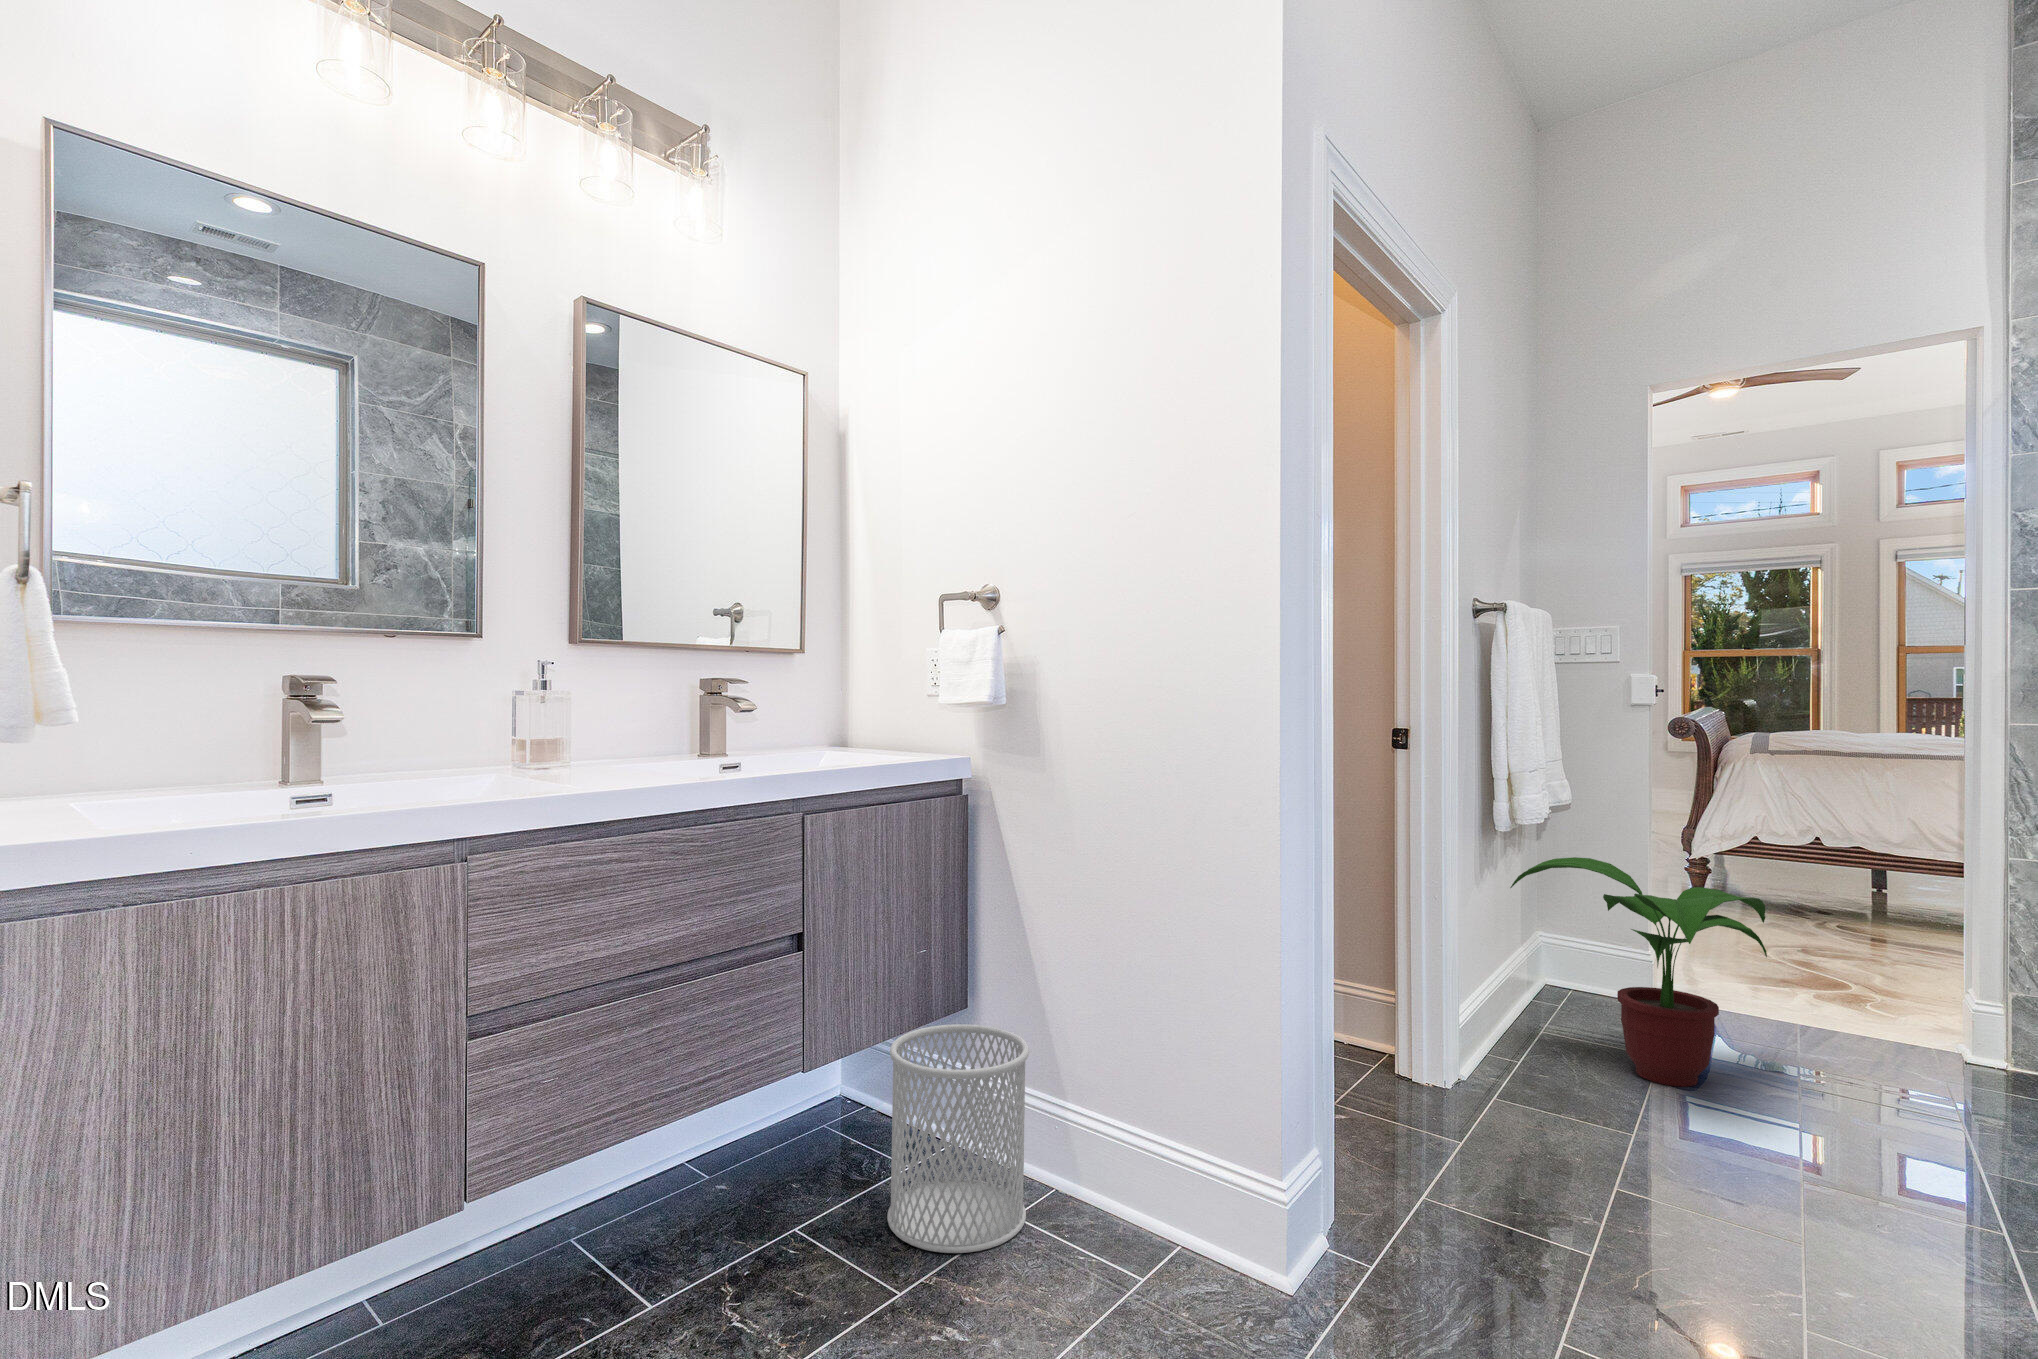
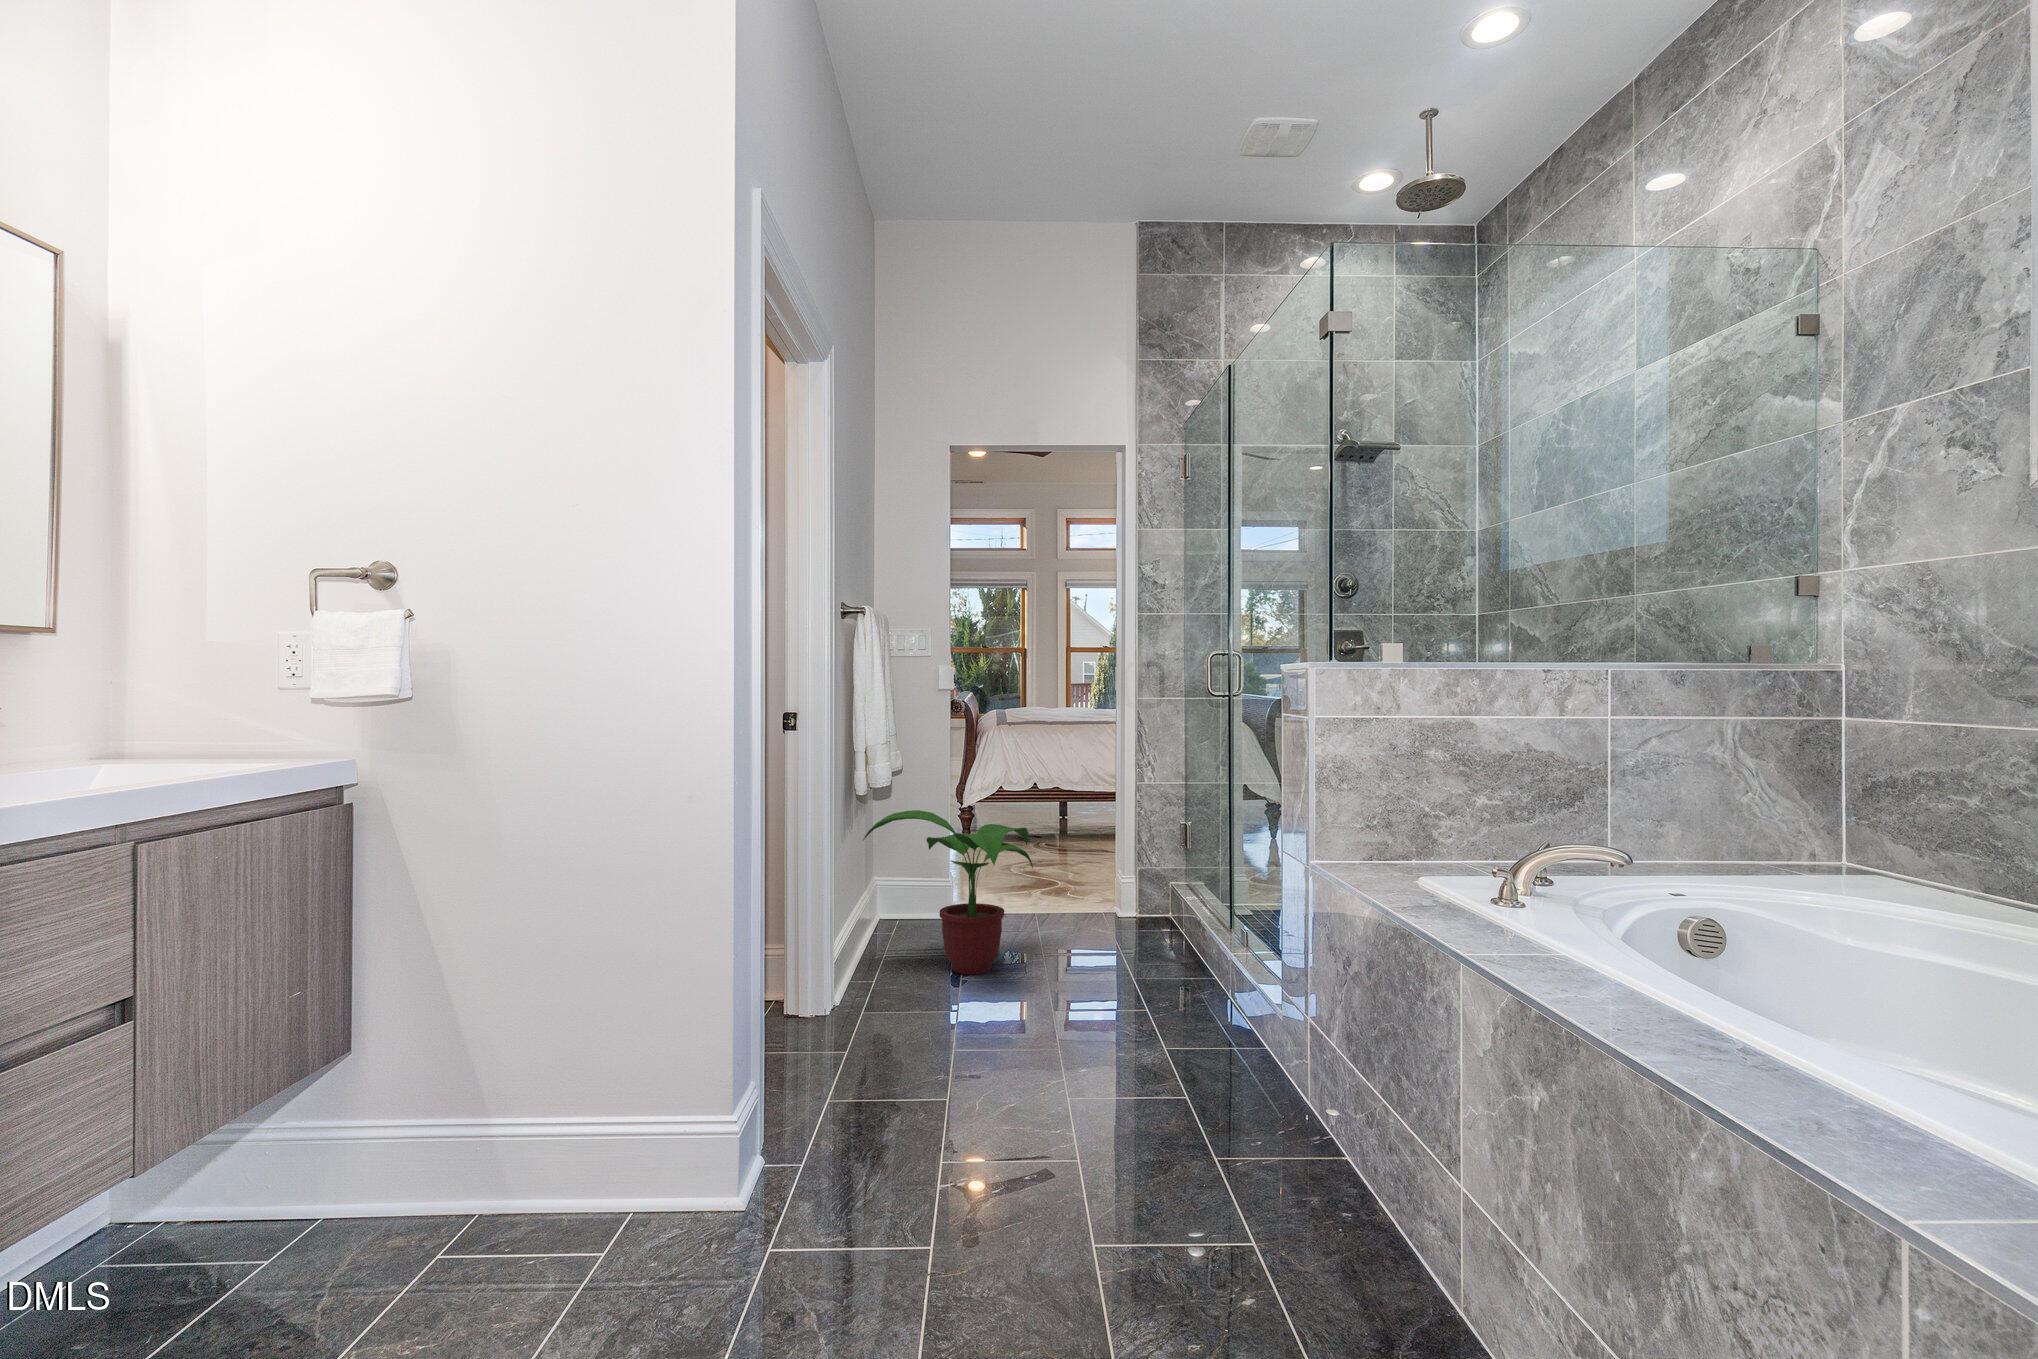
wastebasket: present [887,1024,1029,1253] -> none [271,1050,458,1315]

